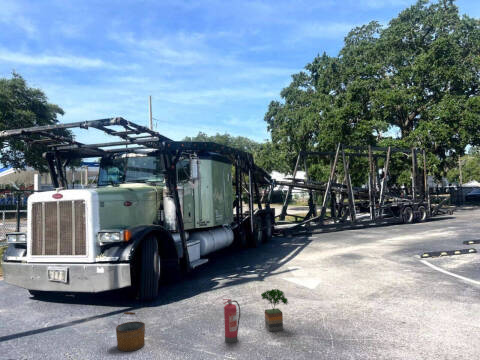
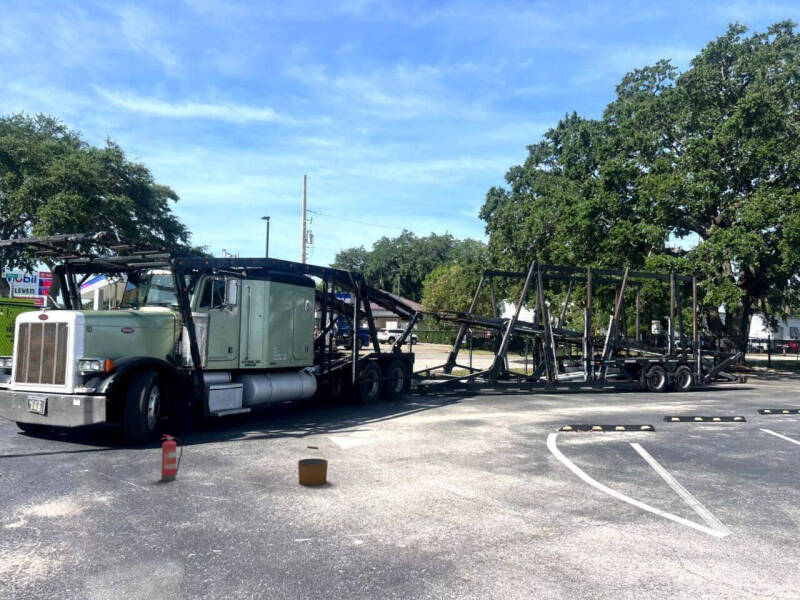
potted tree: present [261,289,288,331] -> none [215,431,244,477]
bucket: present [116,312,145,351] -> present [298,446,328,486]

